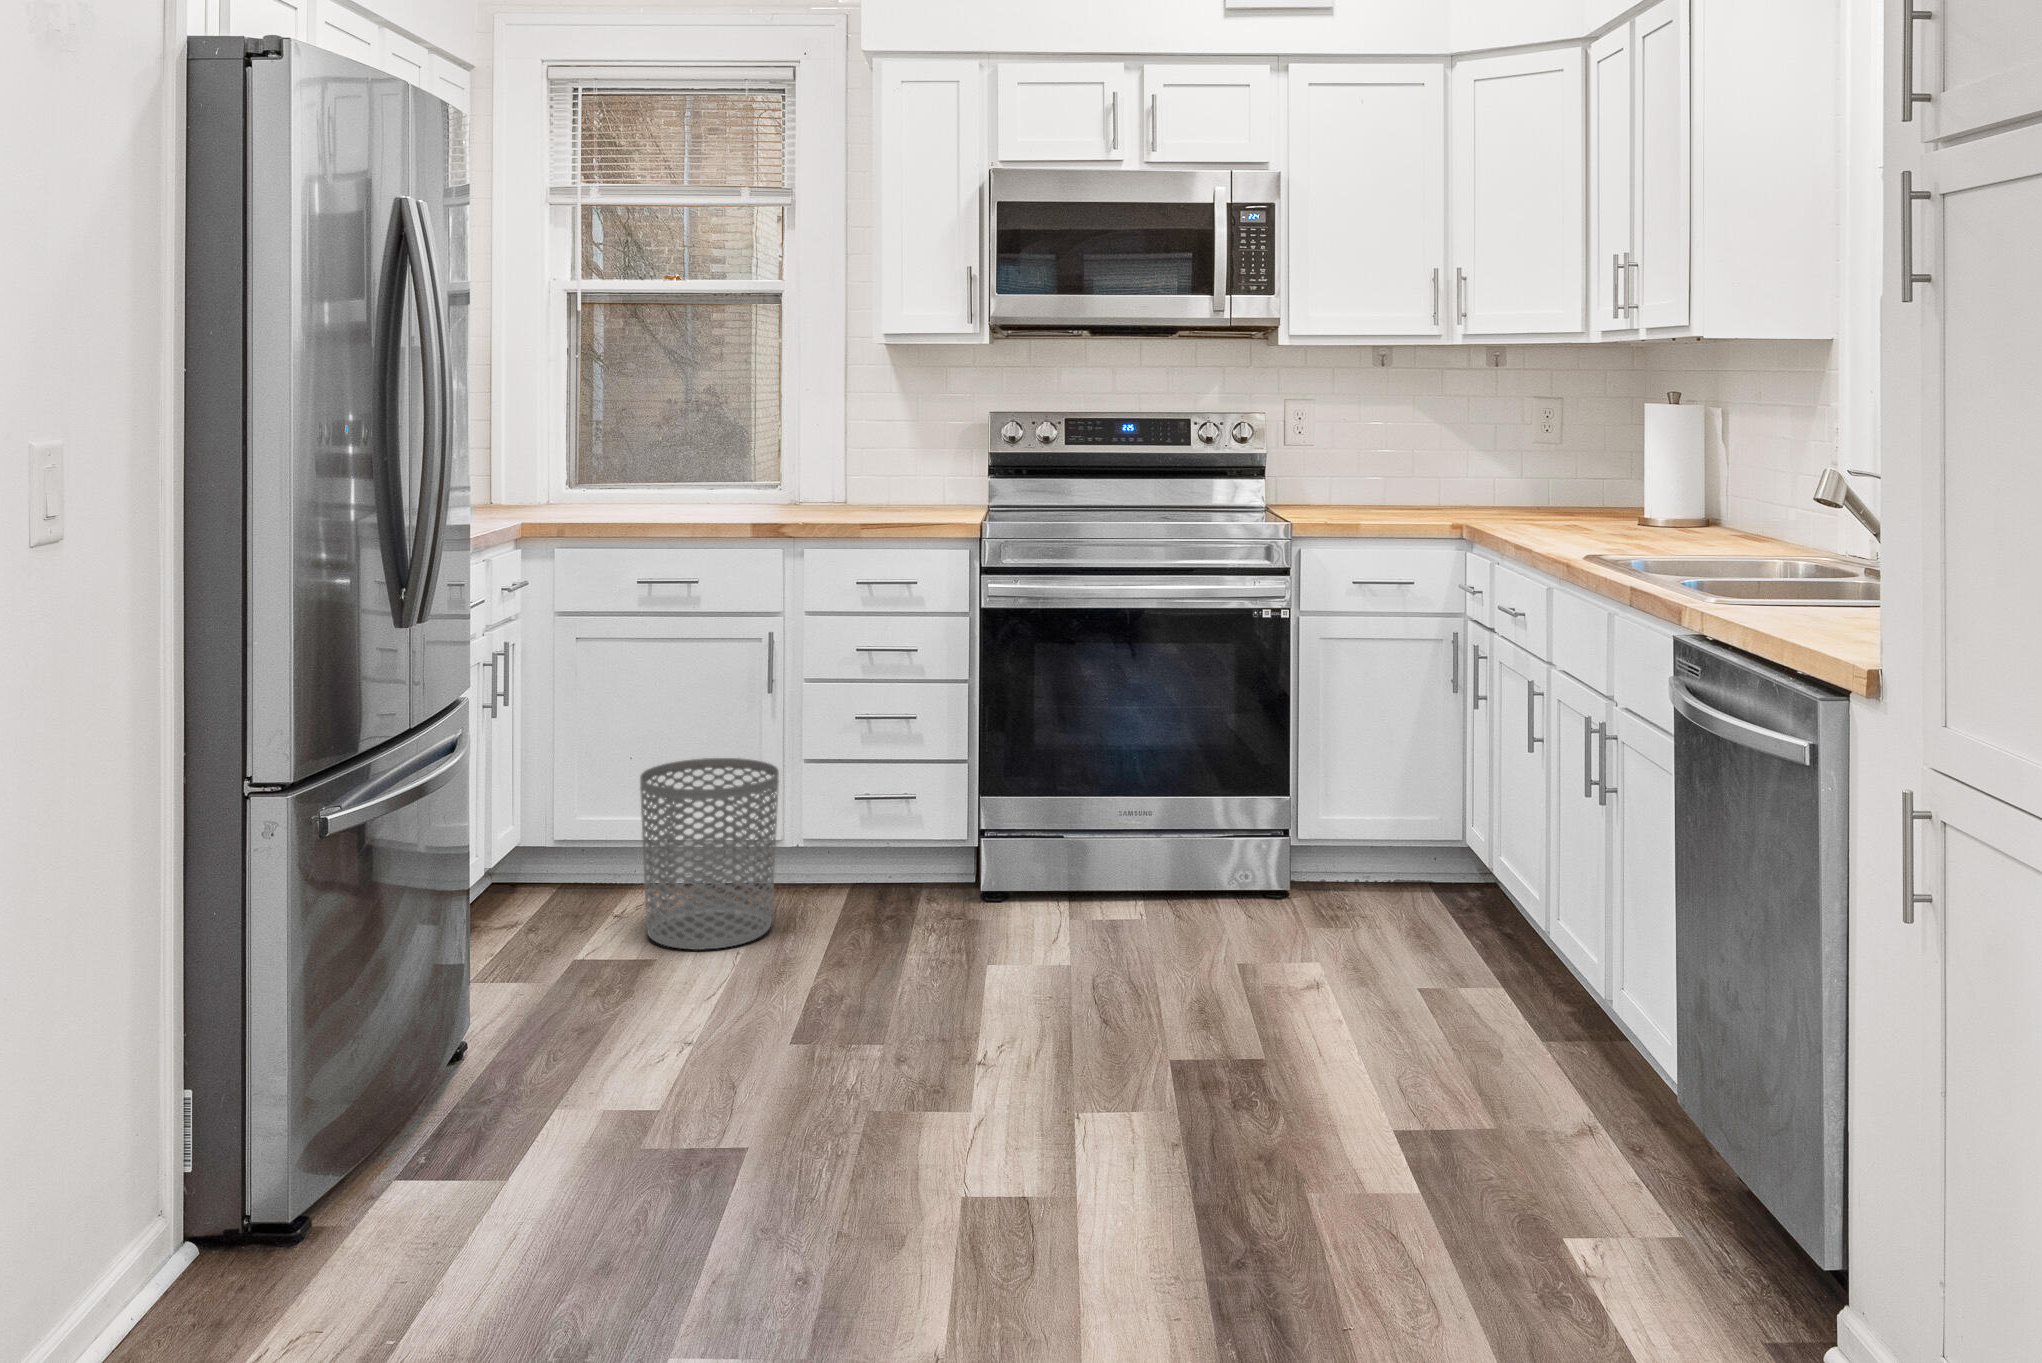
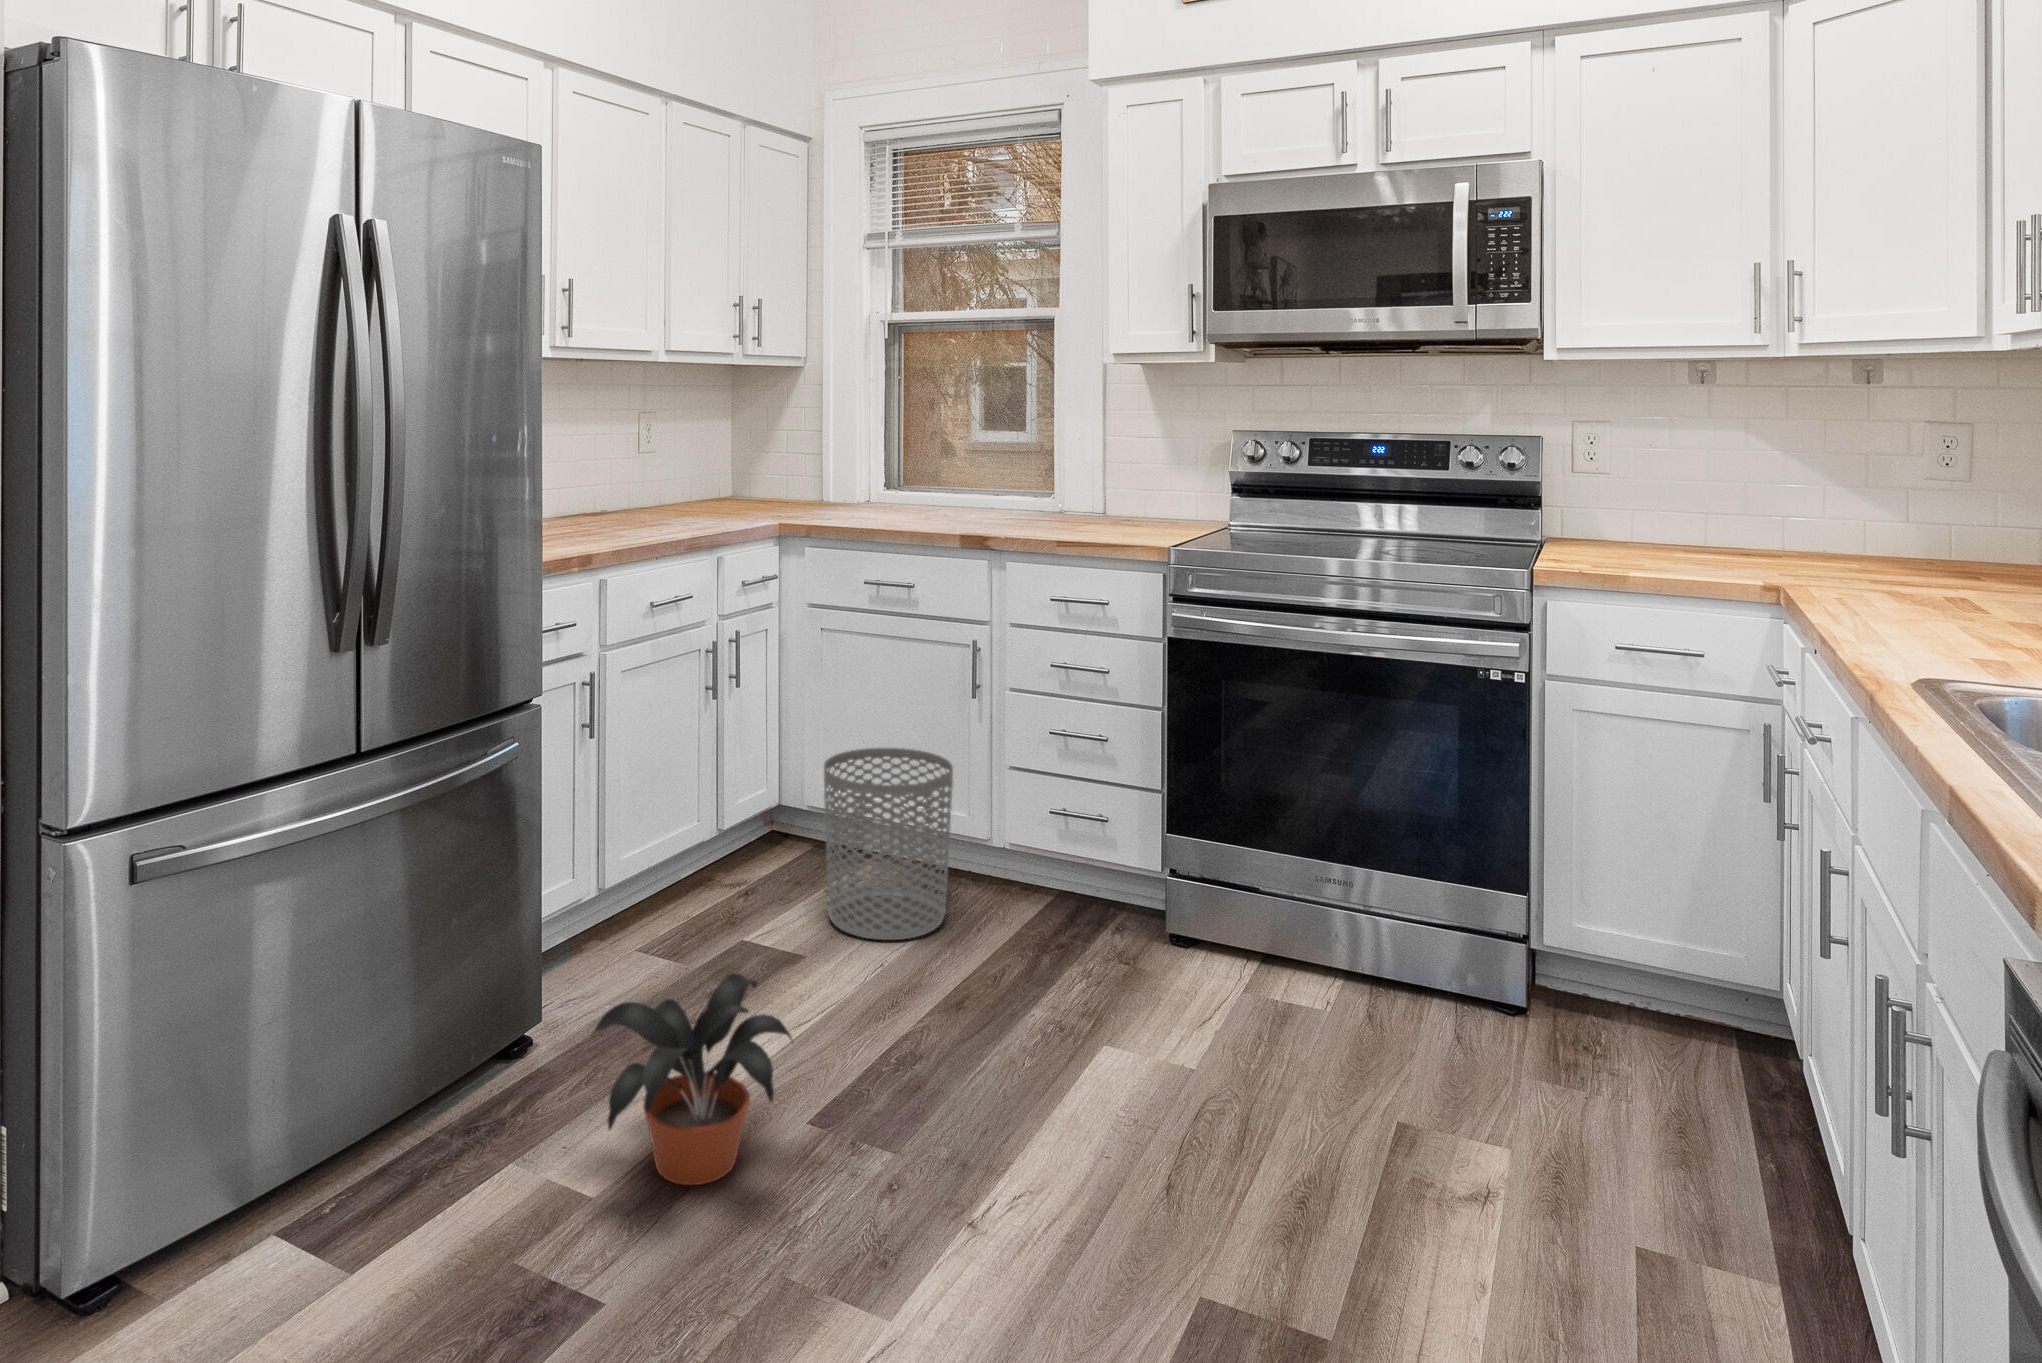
potted plant: none [609,949,814,1135] -> present [593,973,791,1185]

